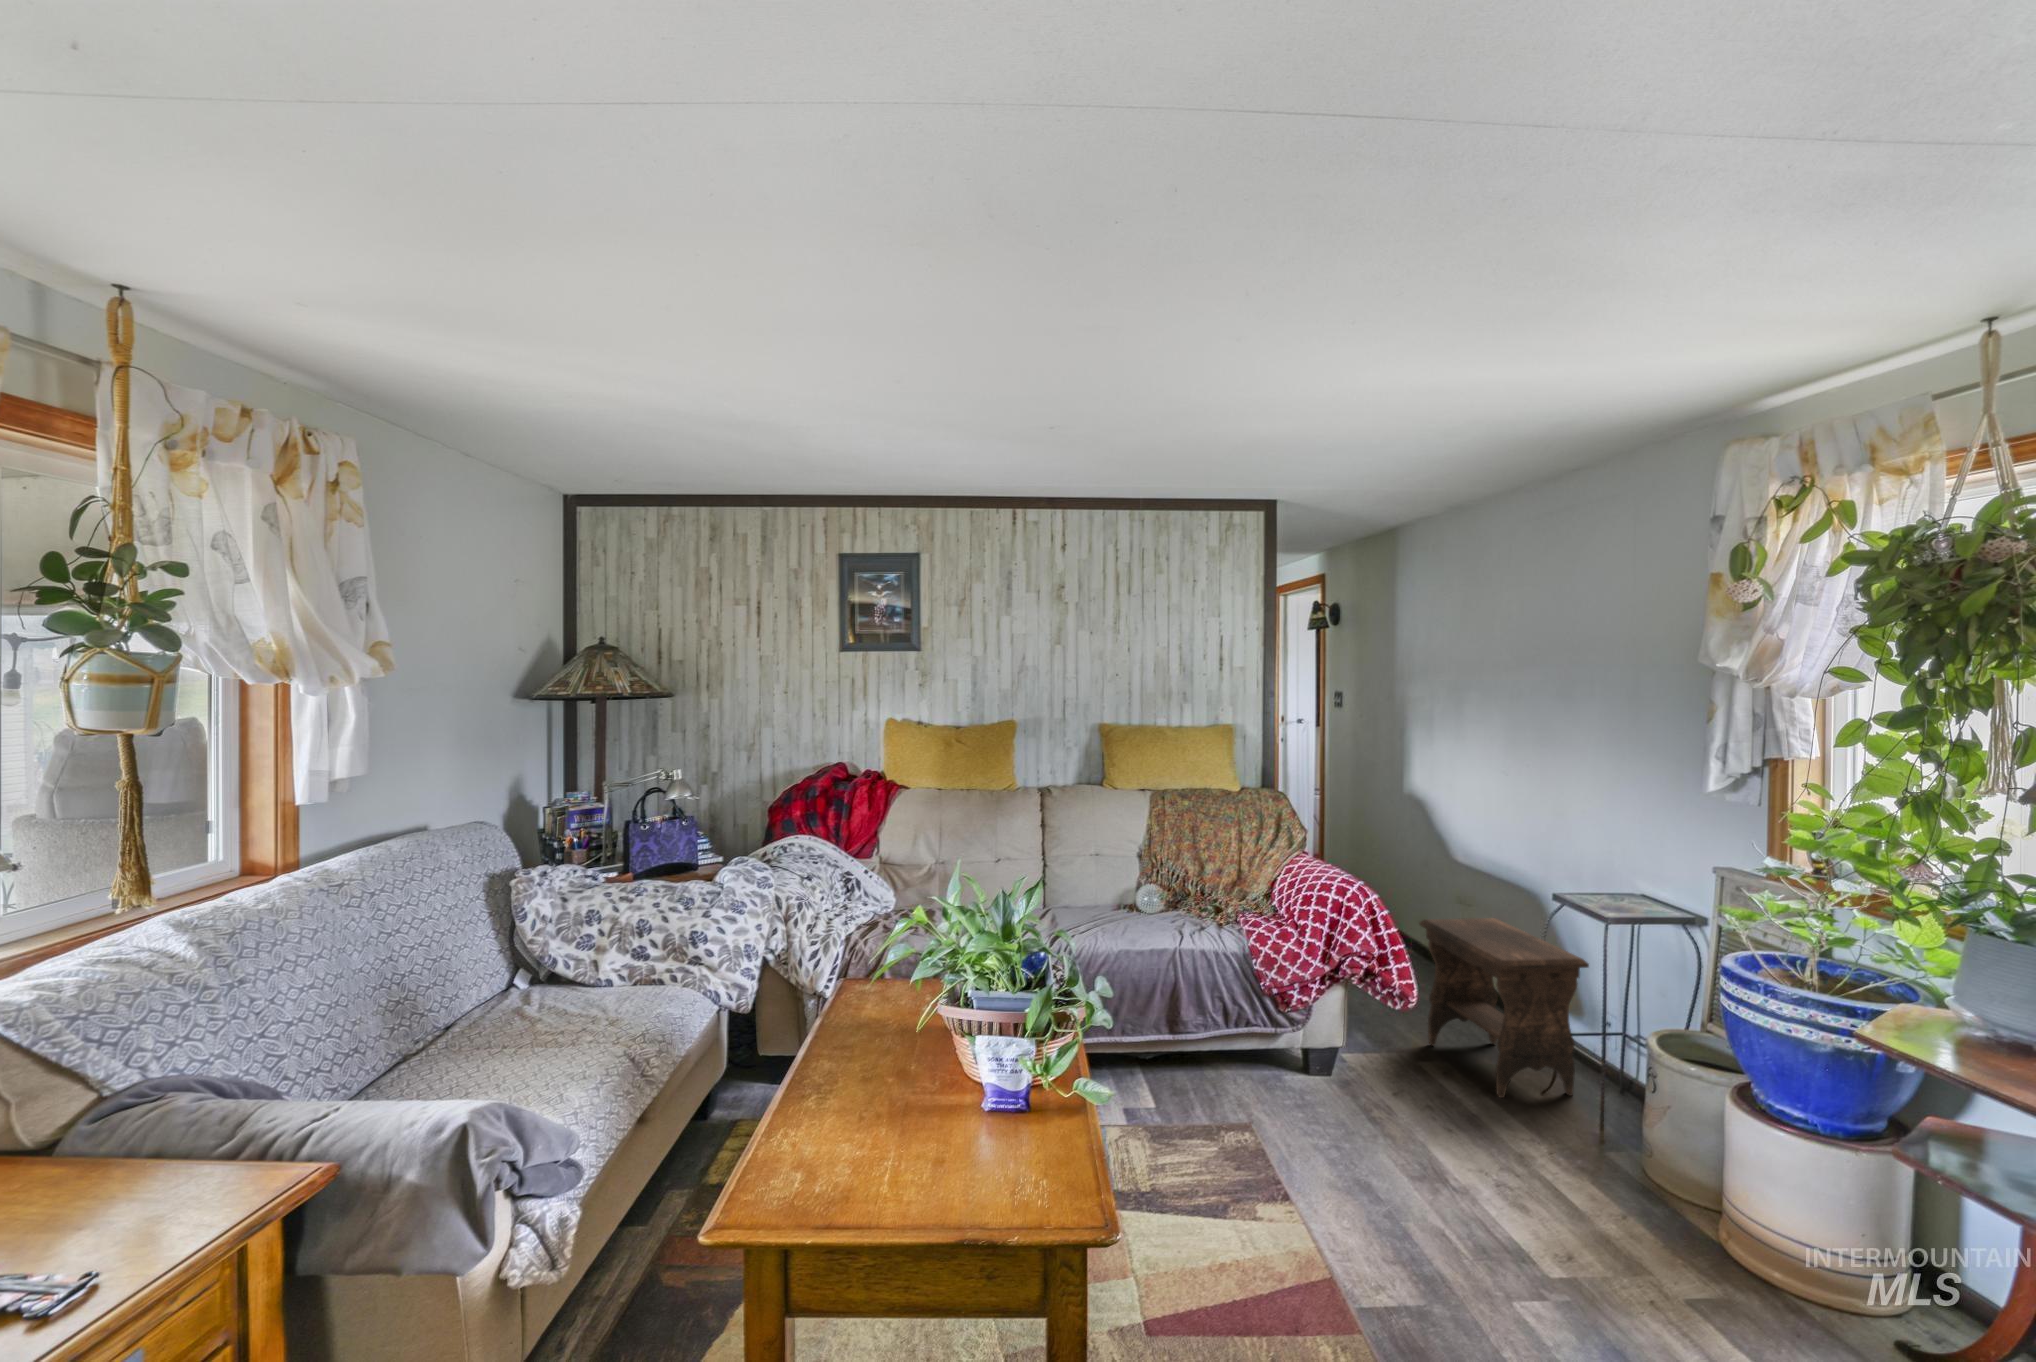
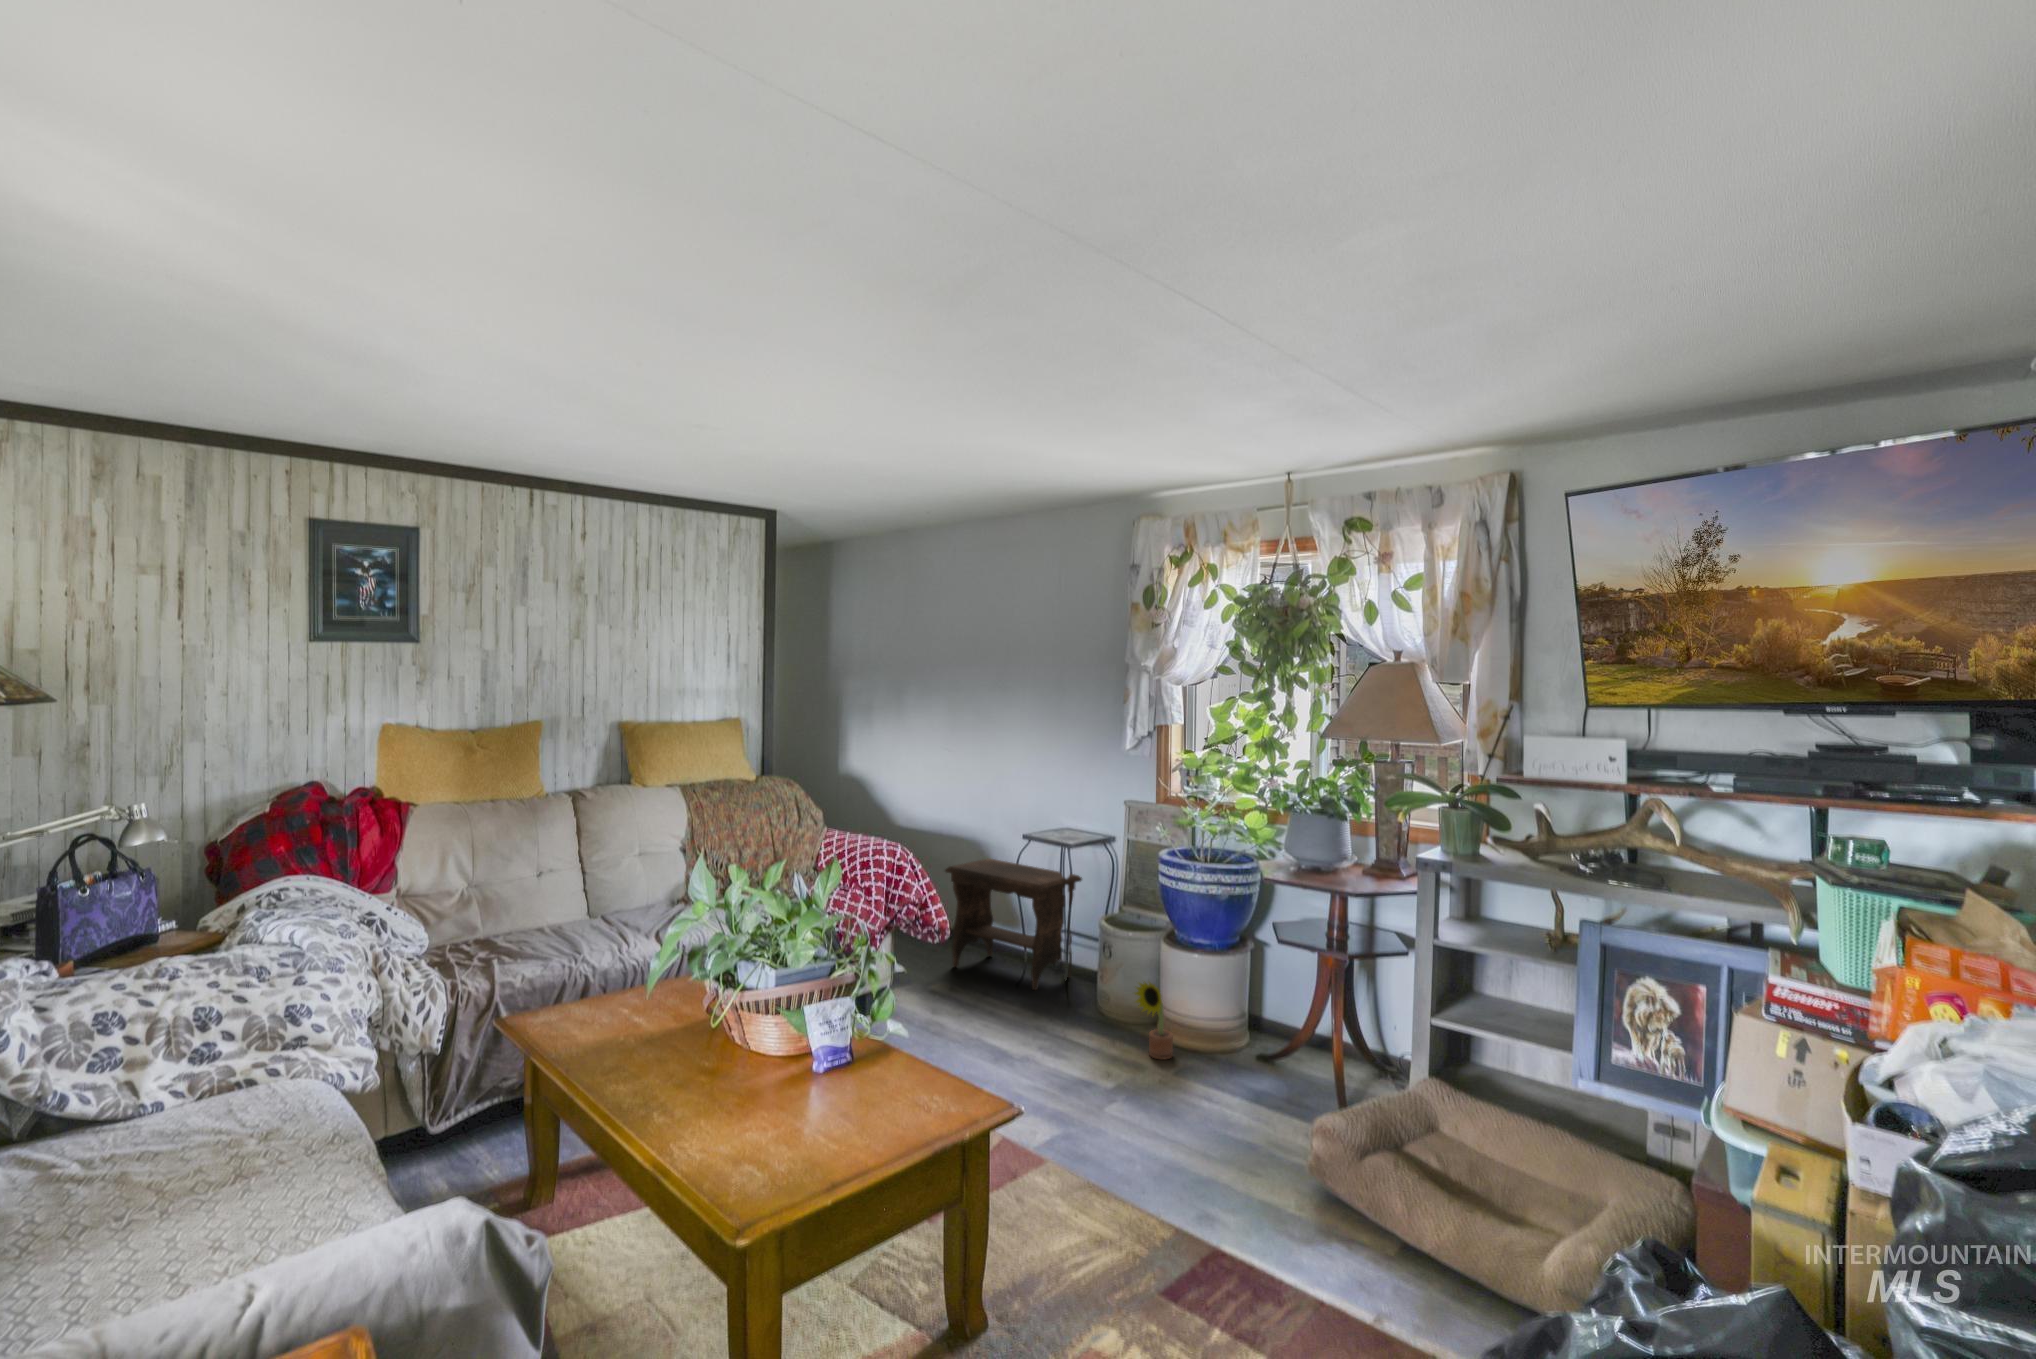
decorative plant: none [1529,1111,1589,1232] -> present [1135,982,1173,1059]

